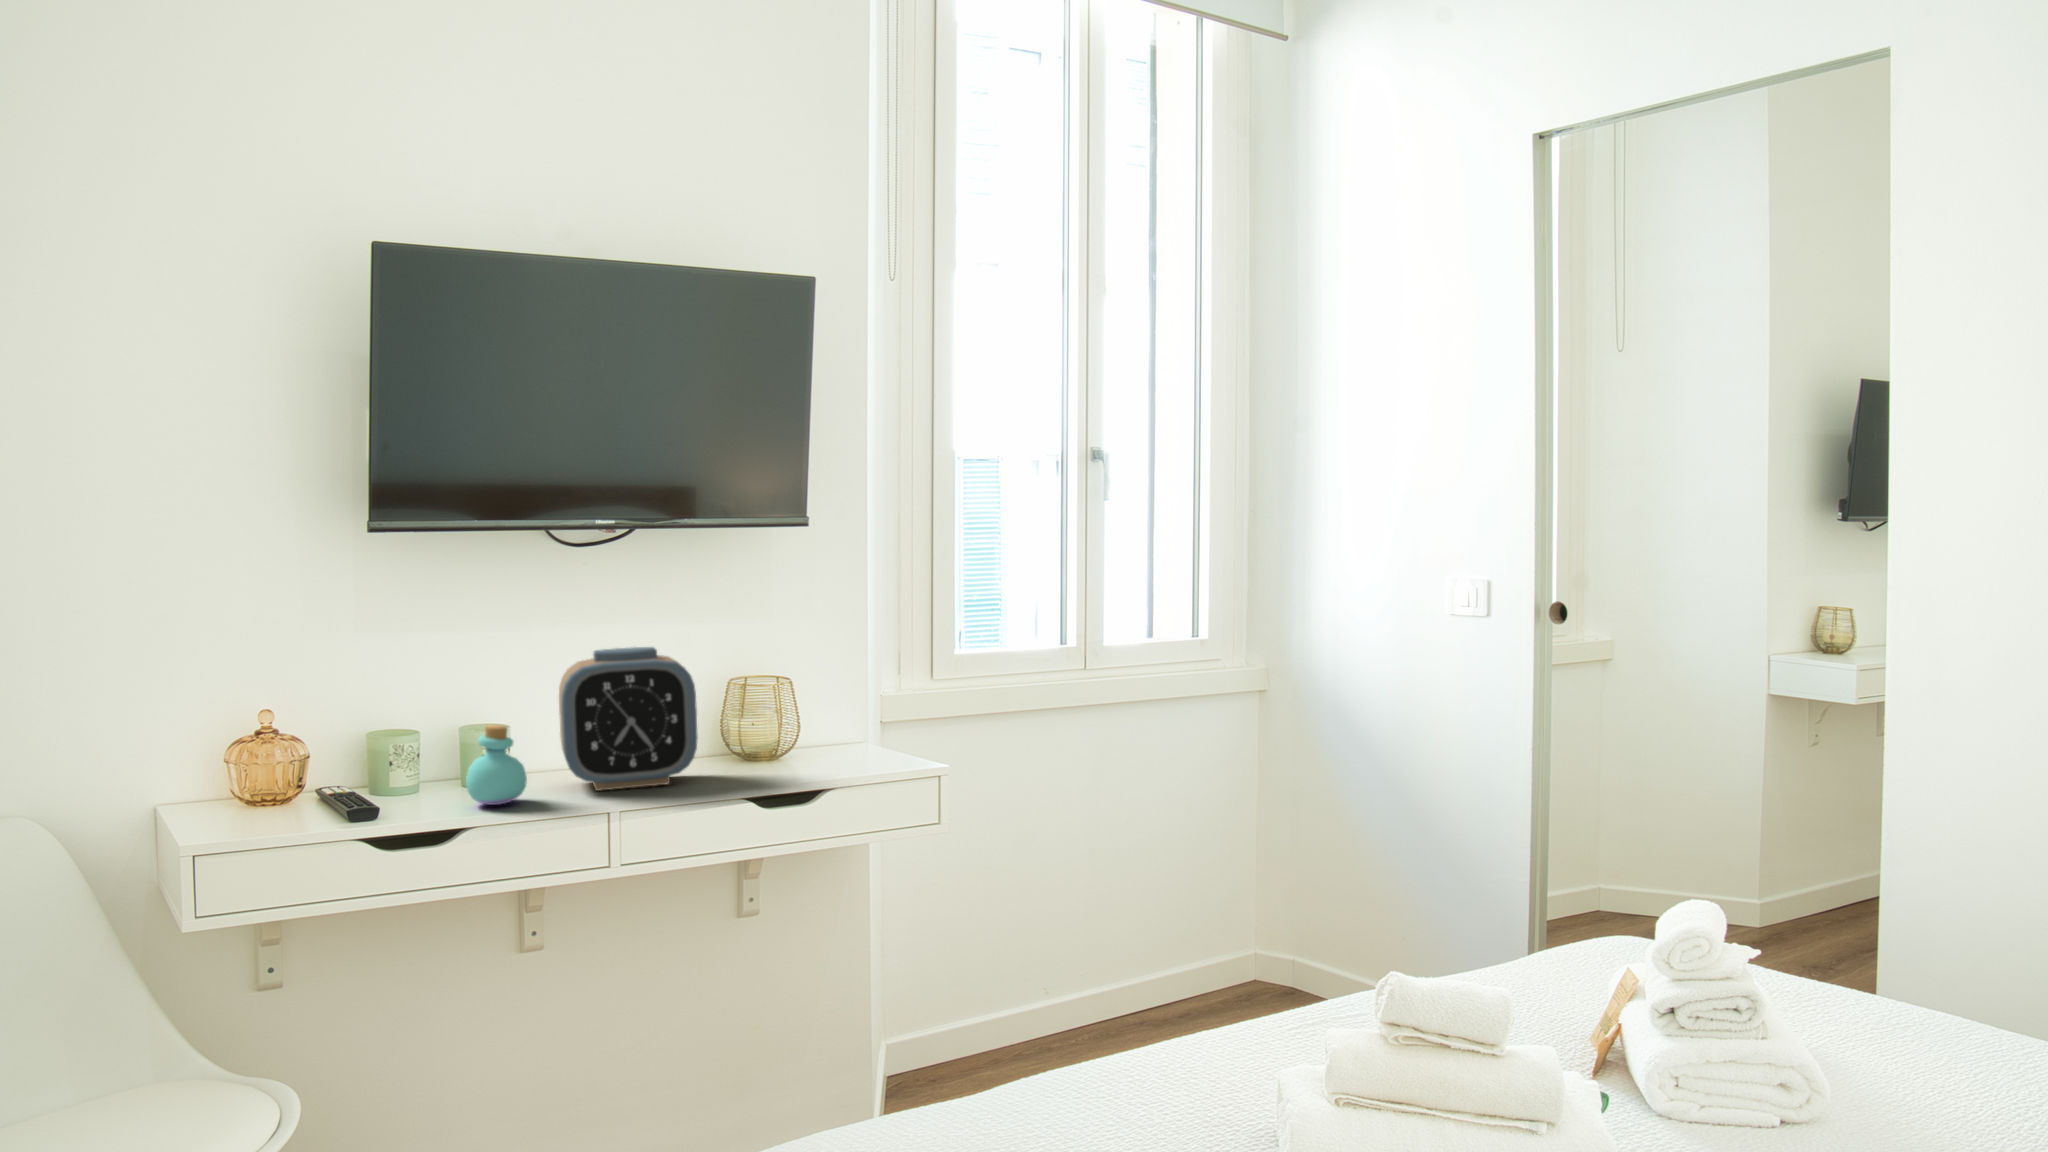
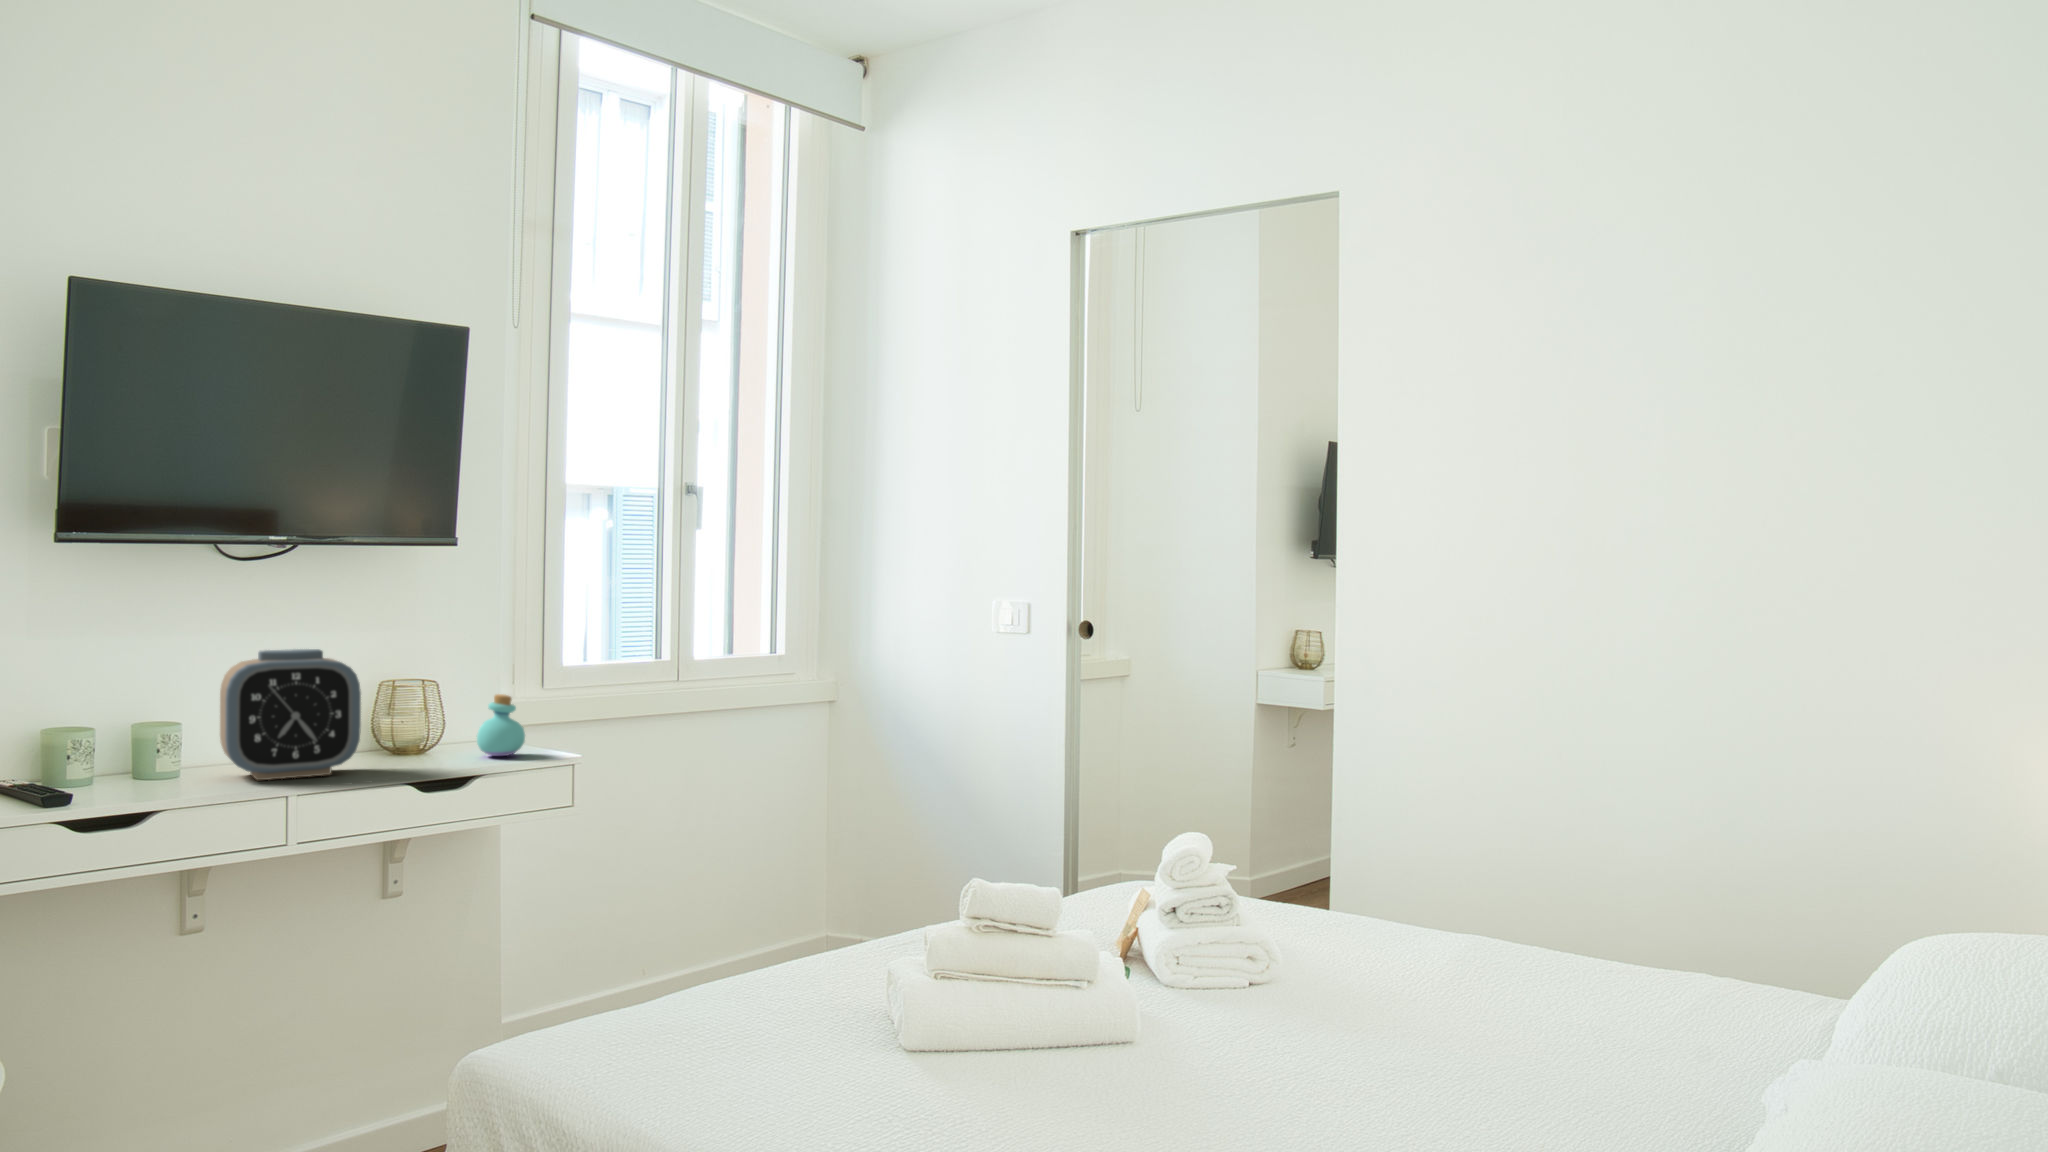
perfume bottle: present [466,725,527,805] -> present [477,694,525,756]

